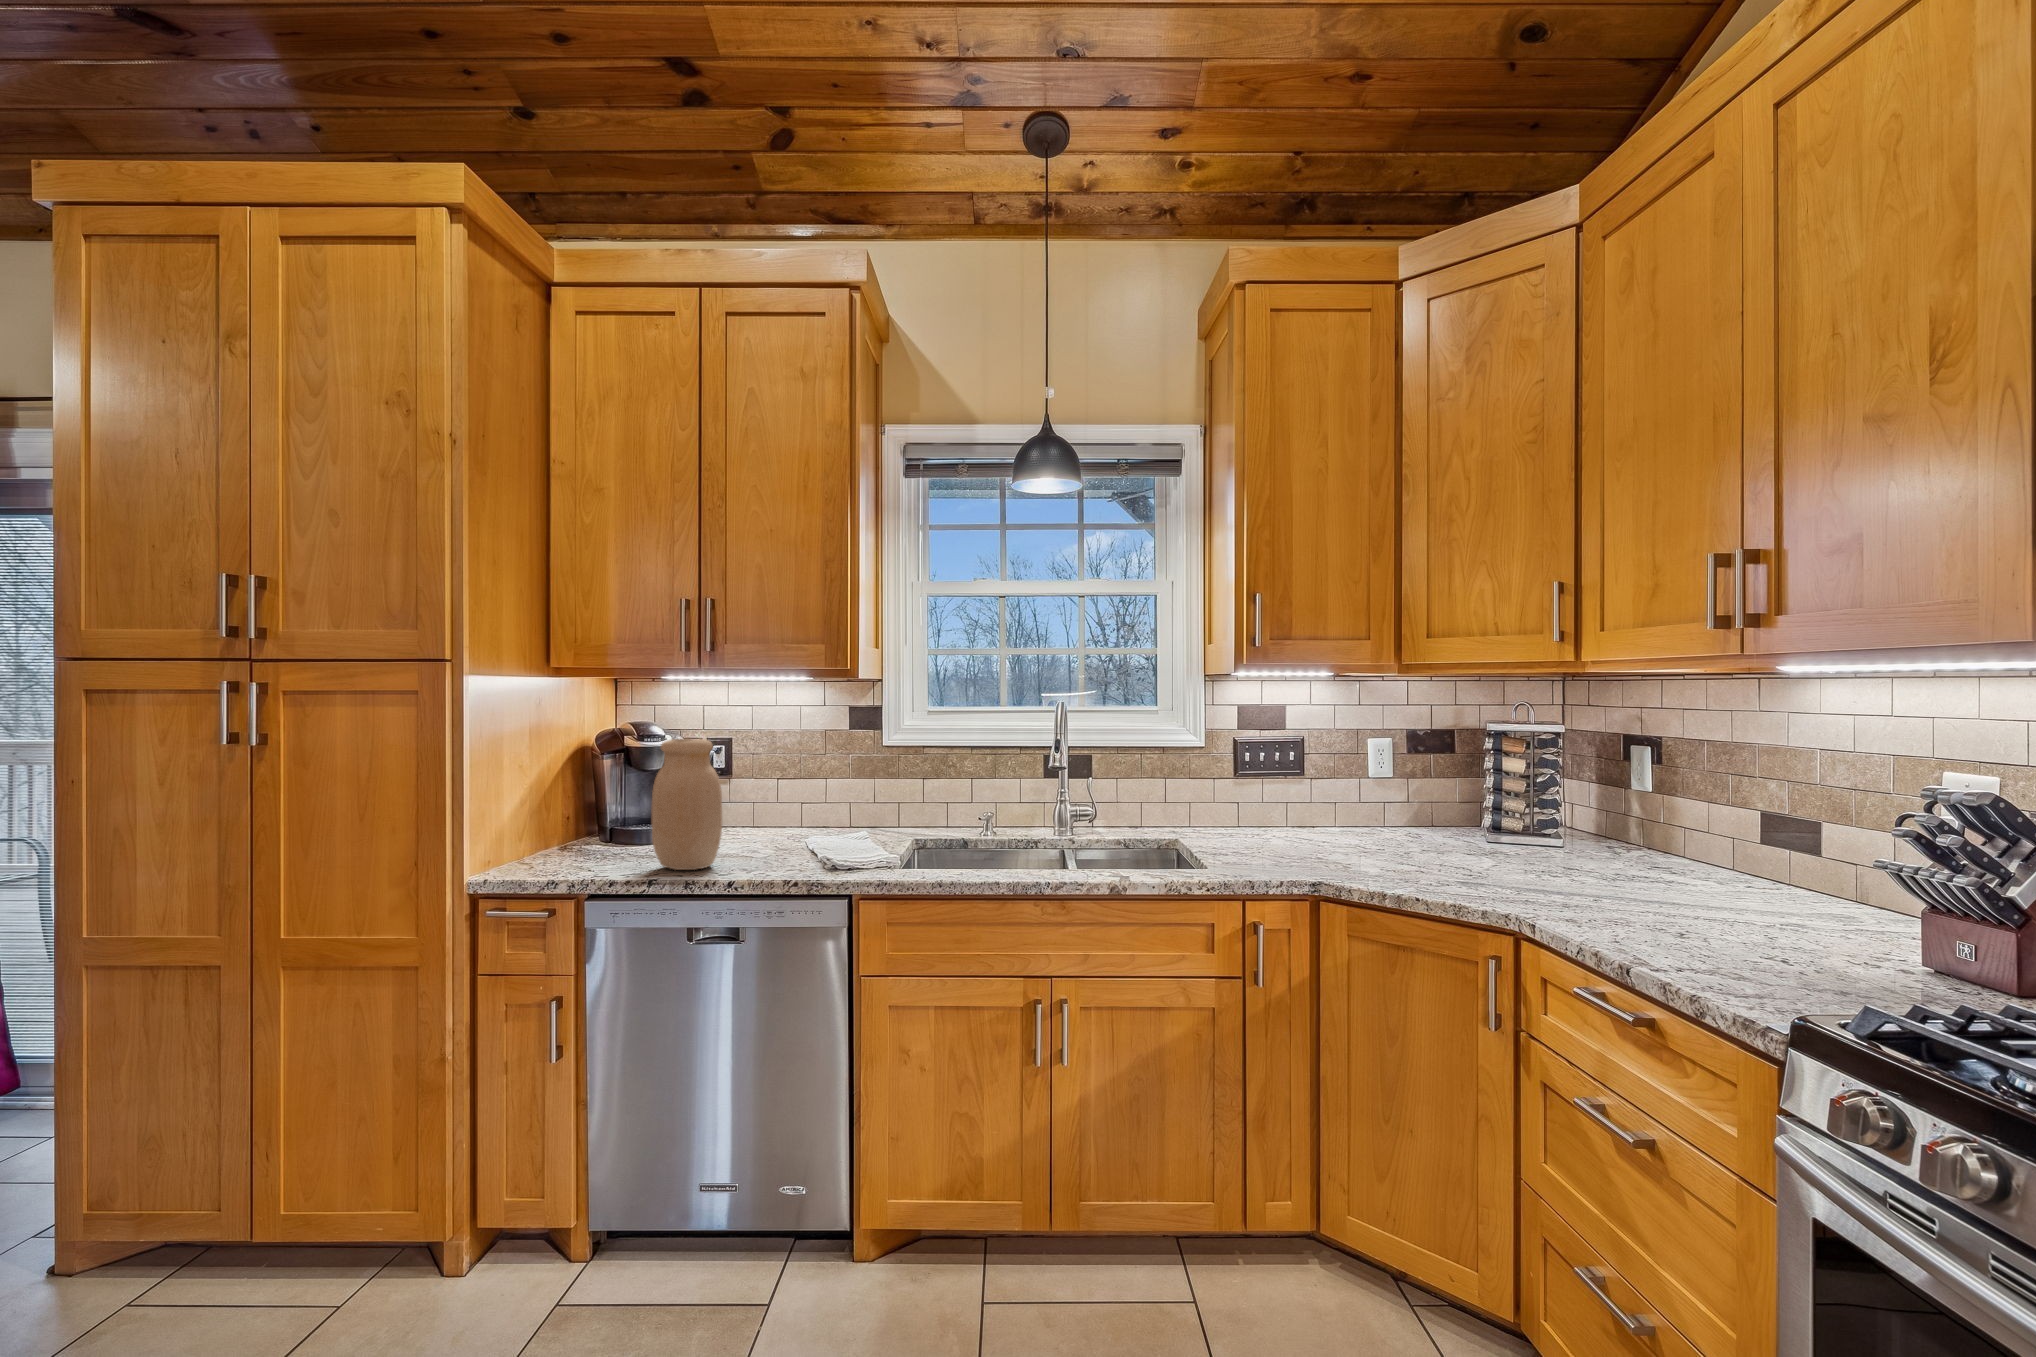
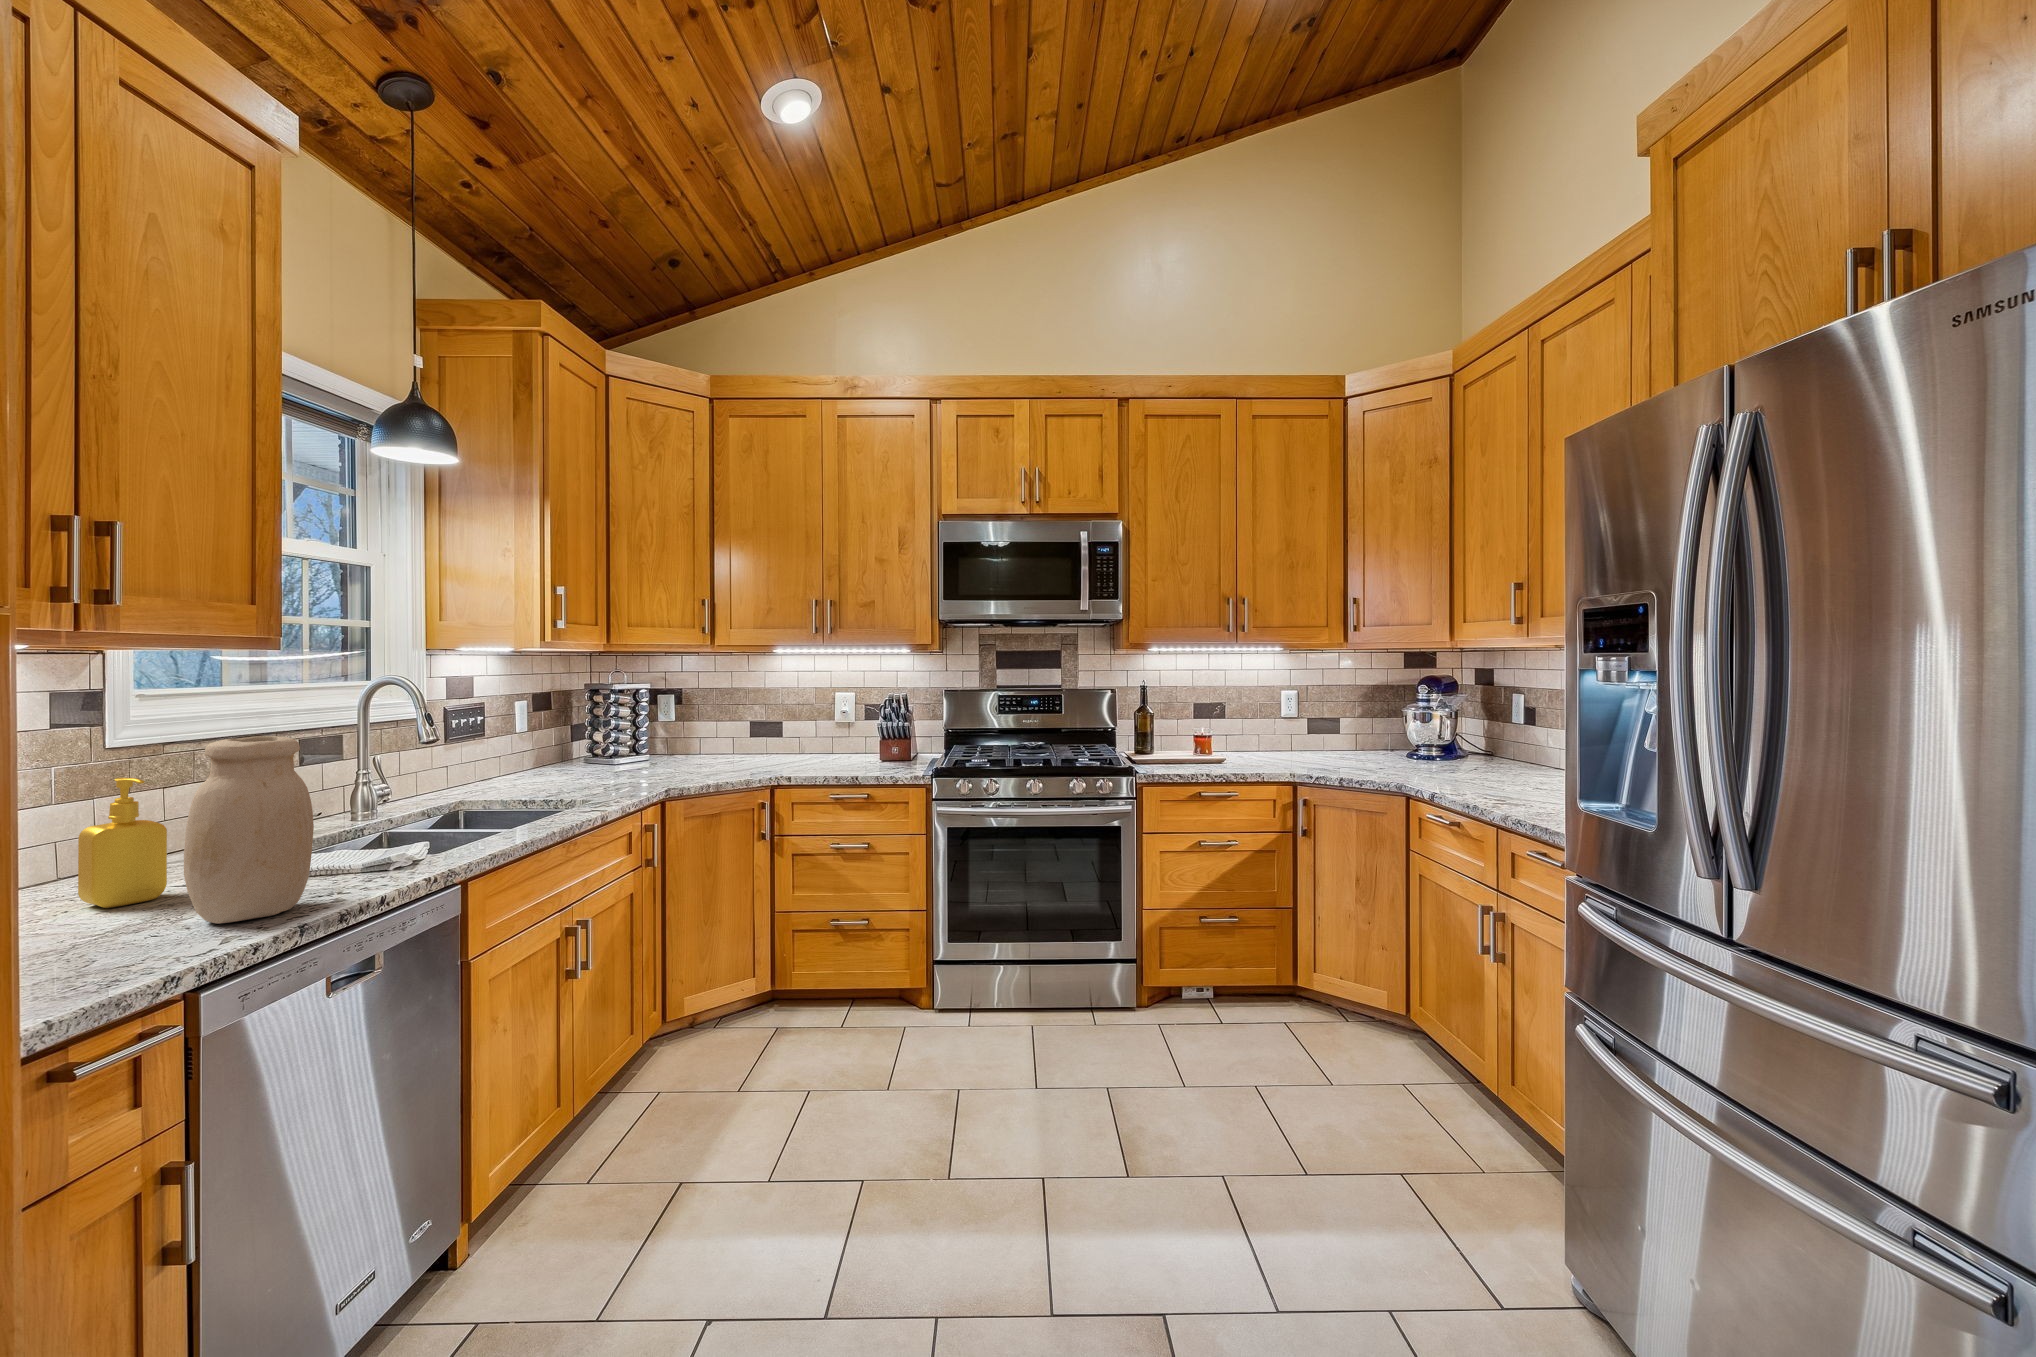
soap dispenser: none [729,762,770,848] -> present [78,778,167,908]

